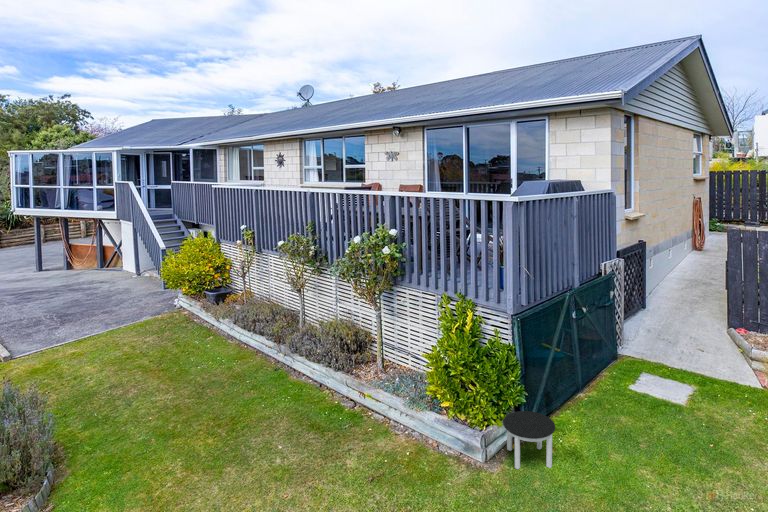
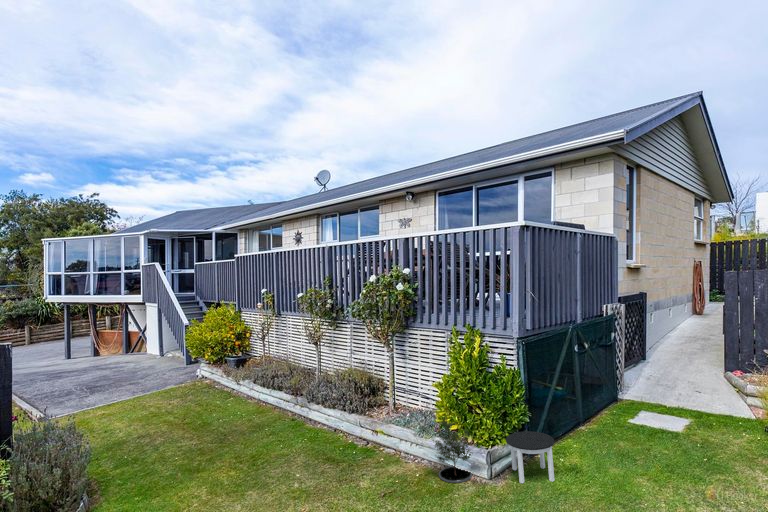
potted tree: none [422,395,468,465] -> present [433,417,472,483]

